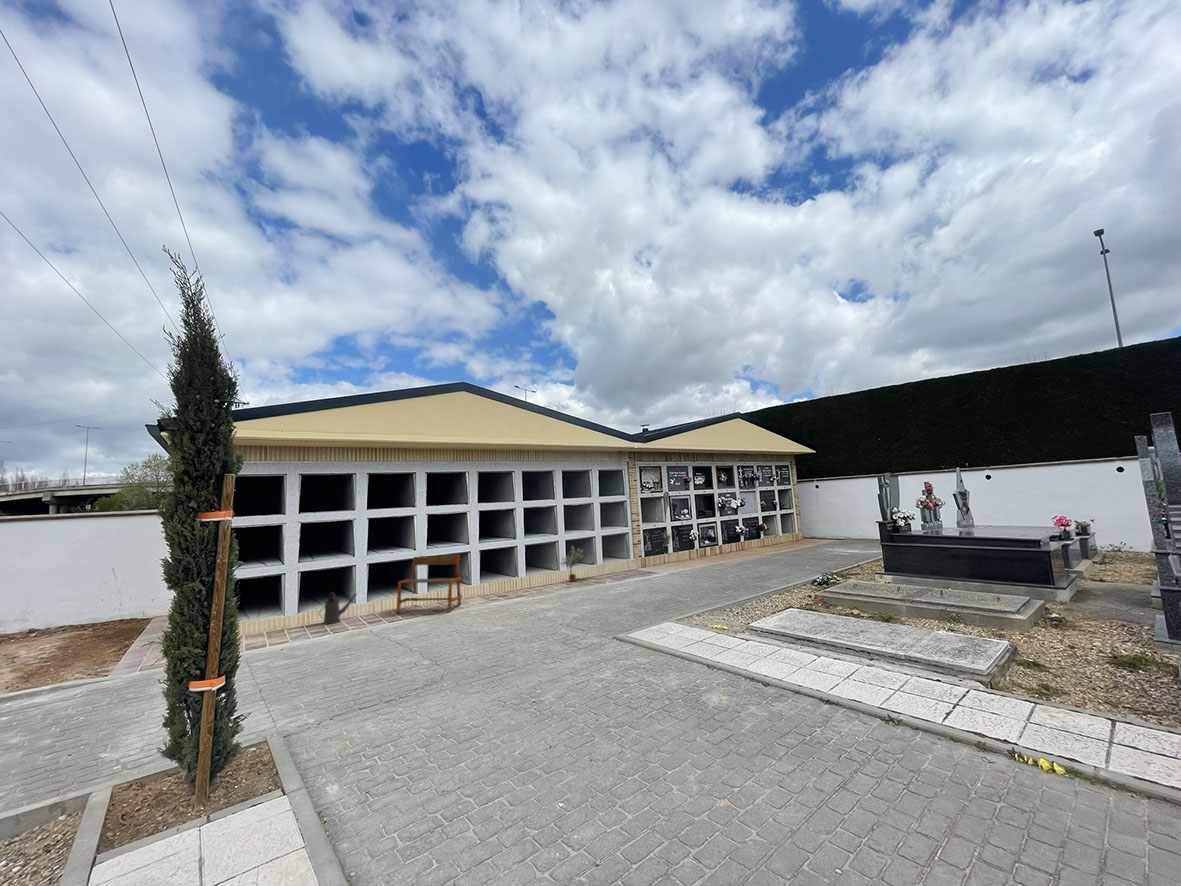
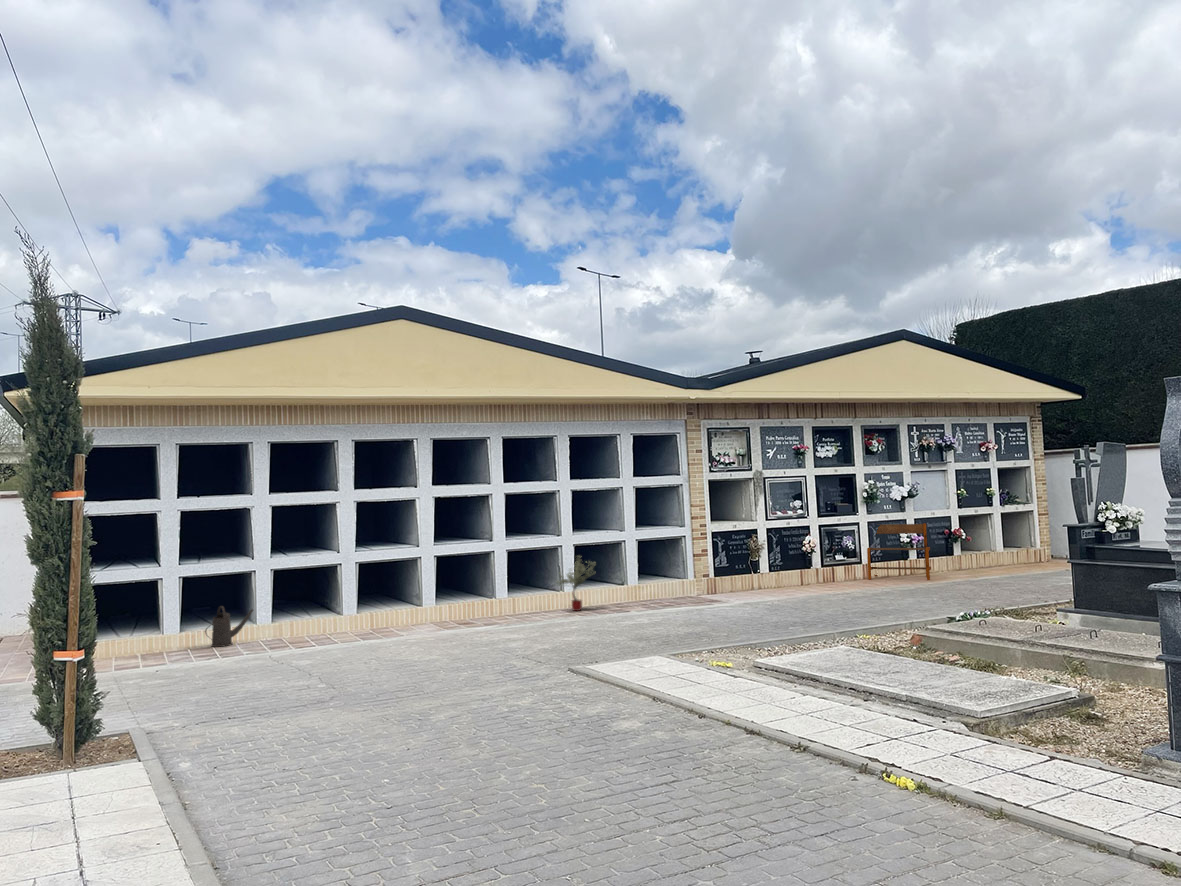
bench: present [397,555,462,613] -> present [867,523,931,580]

